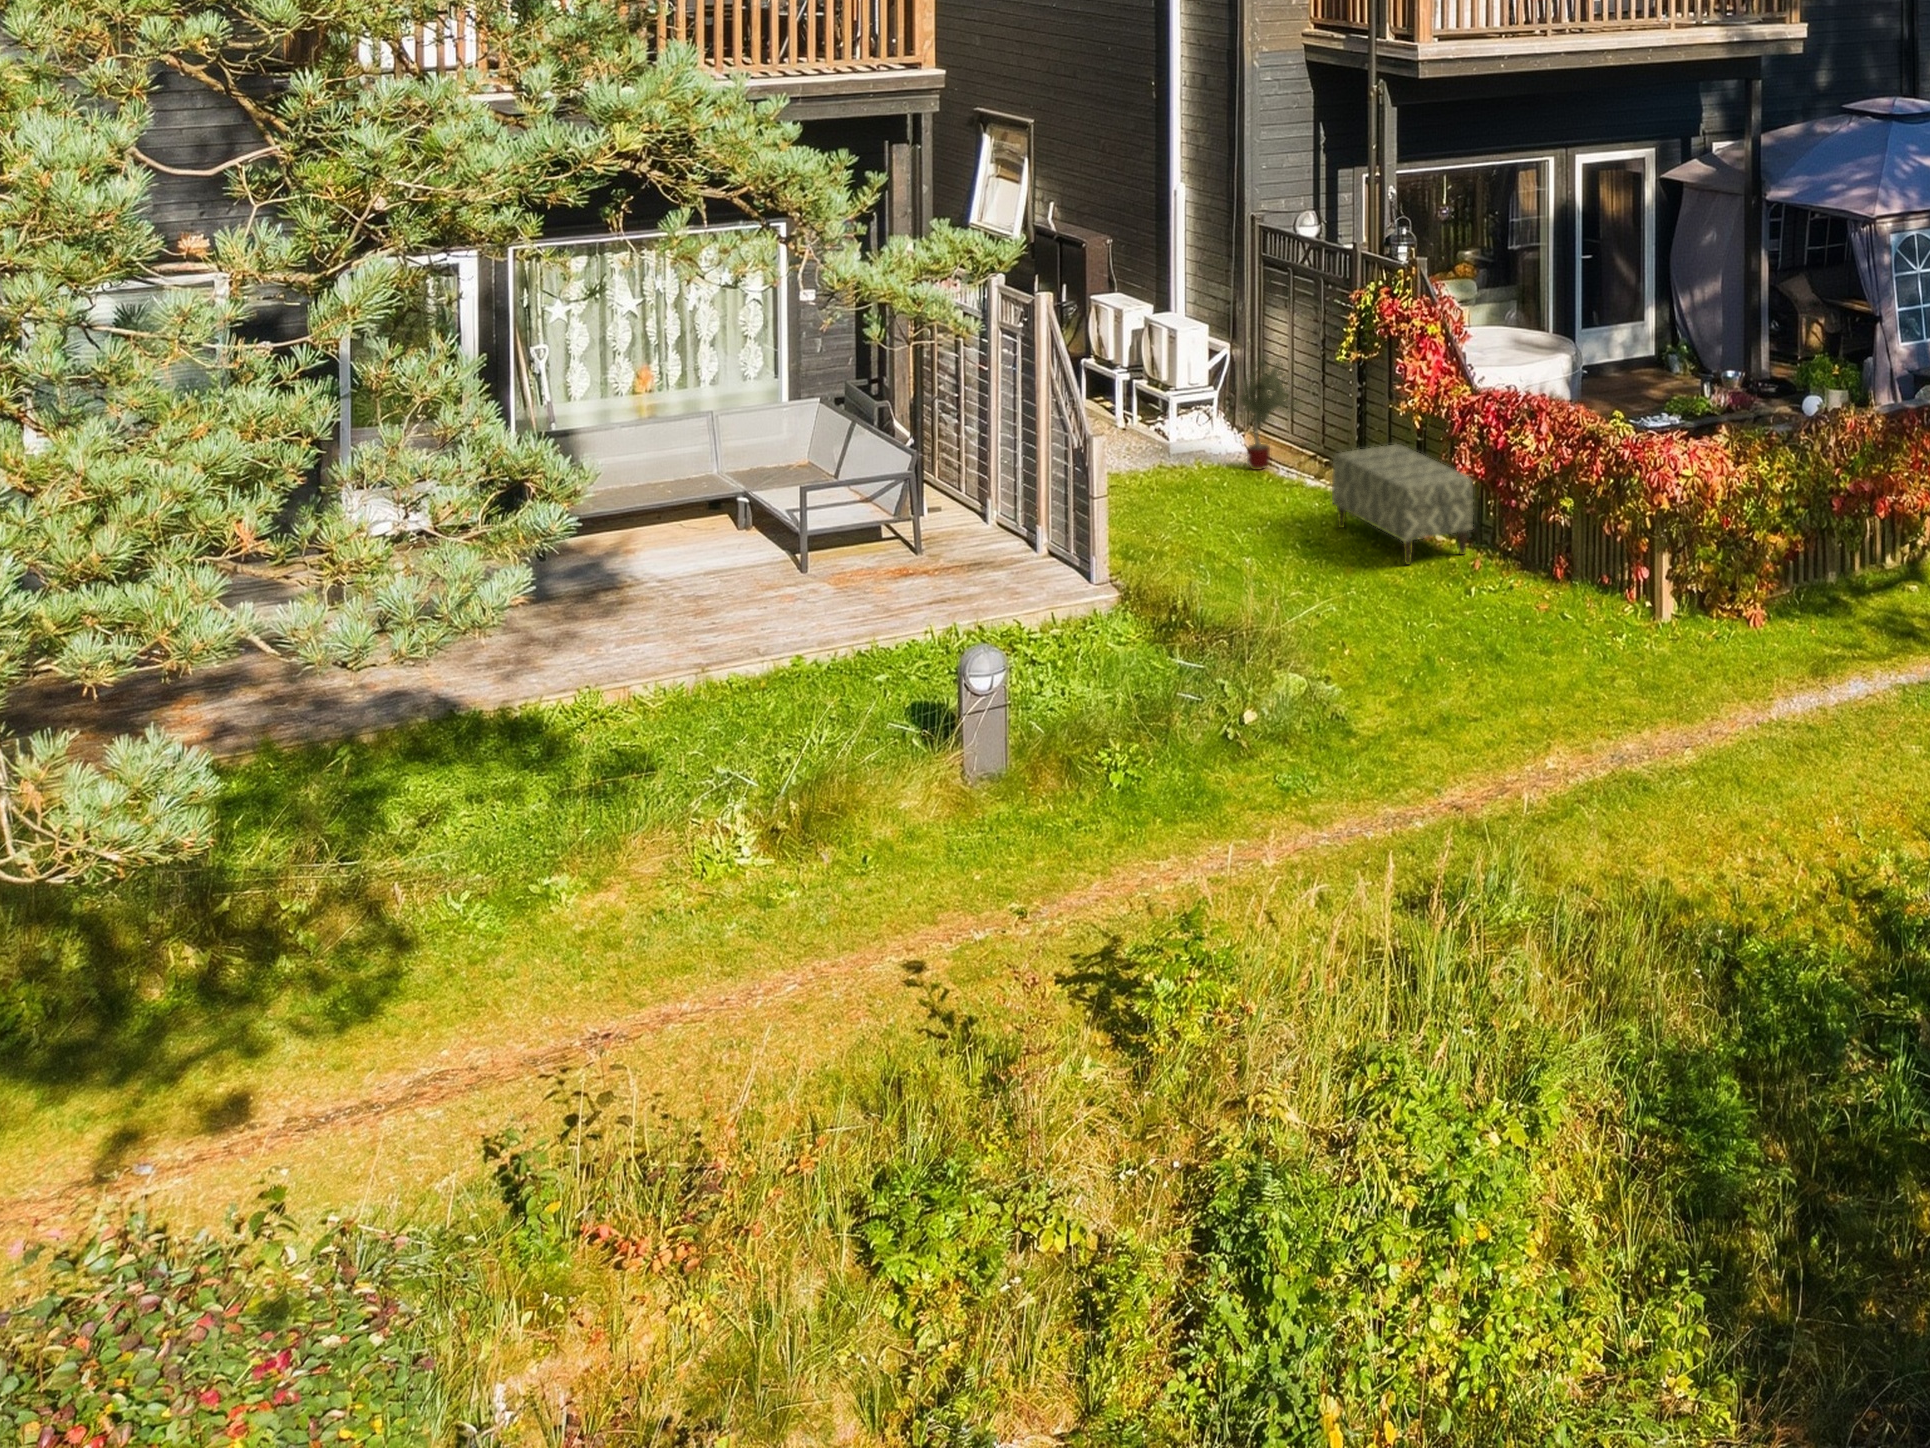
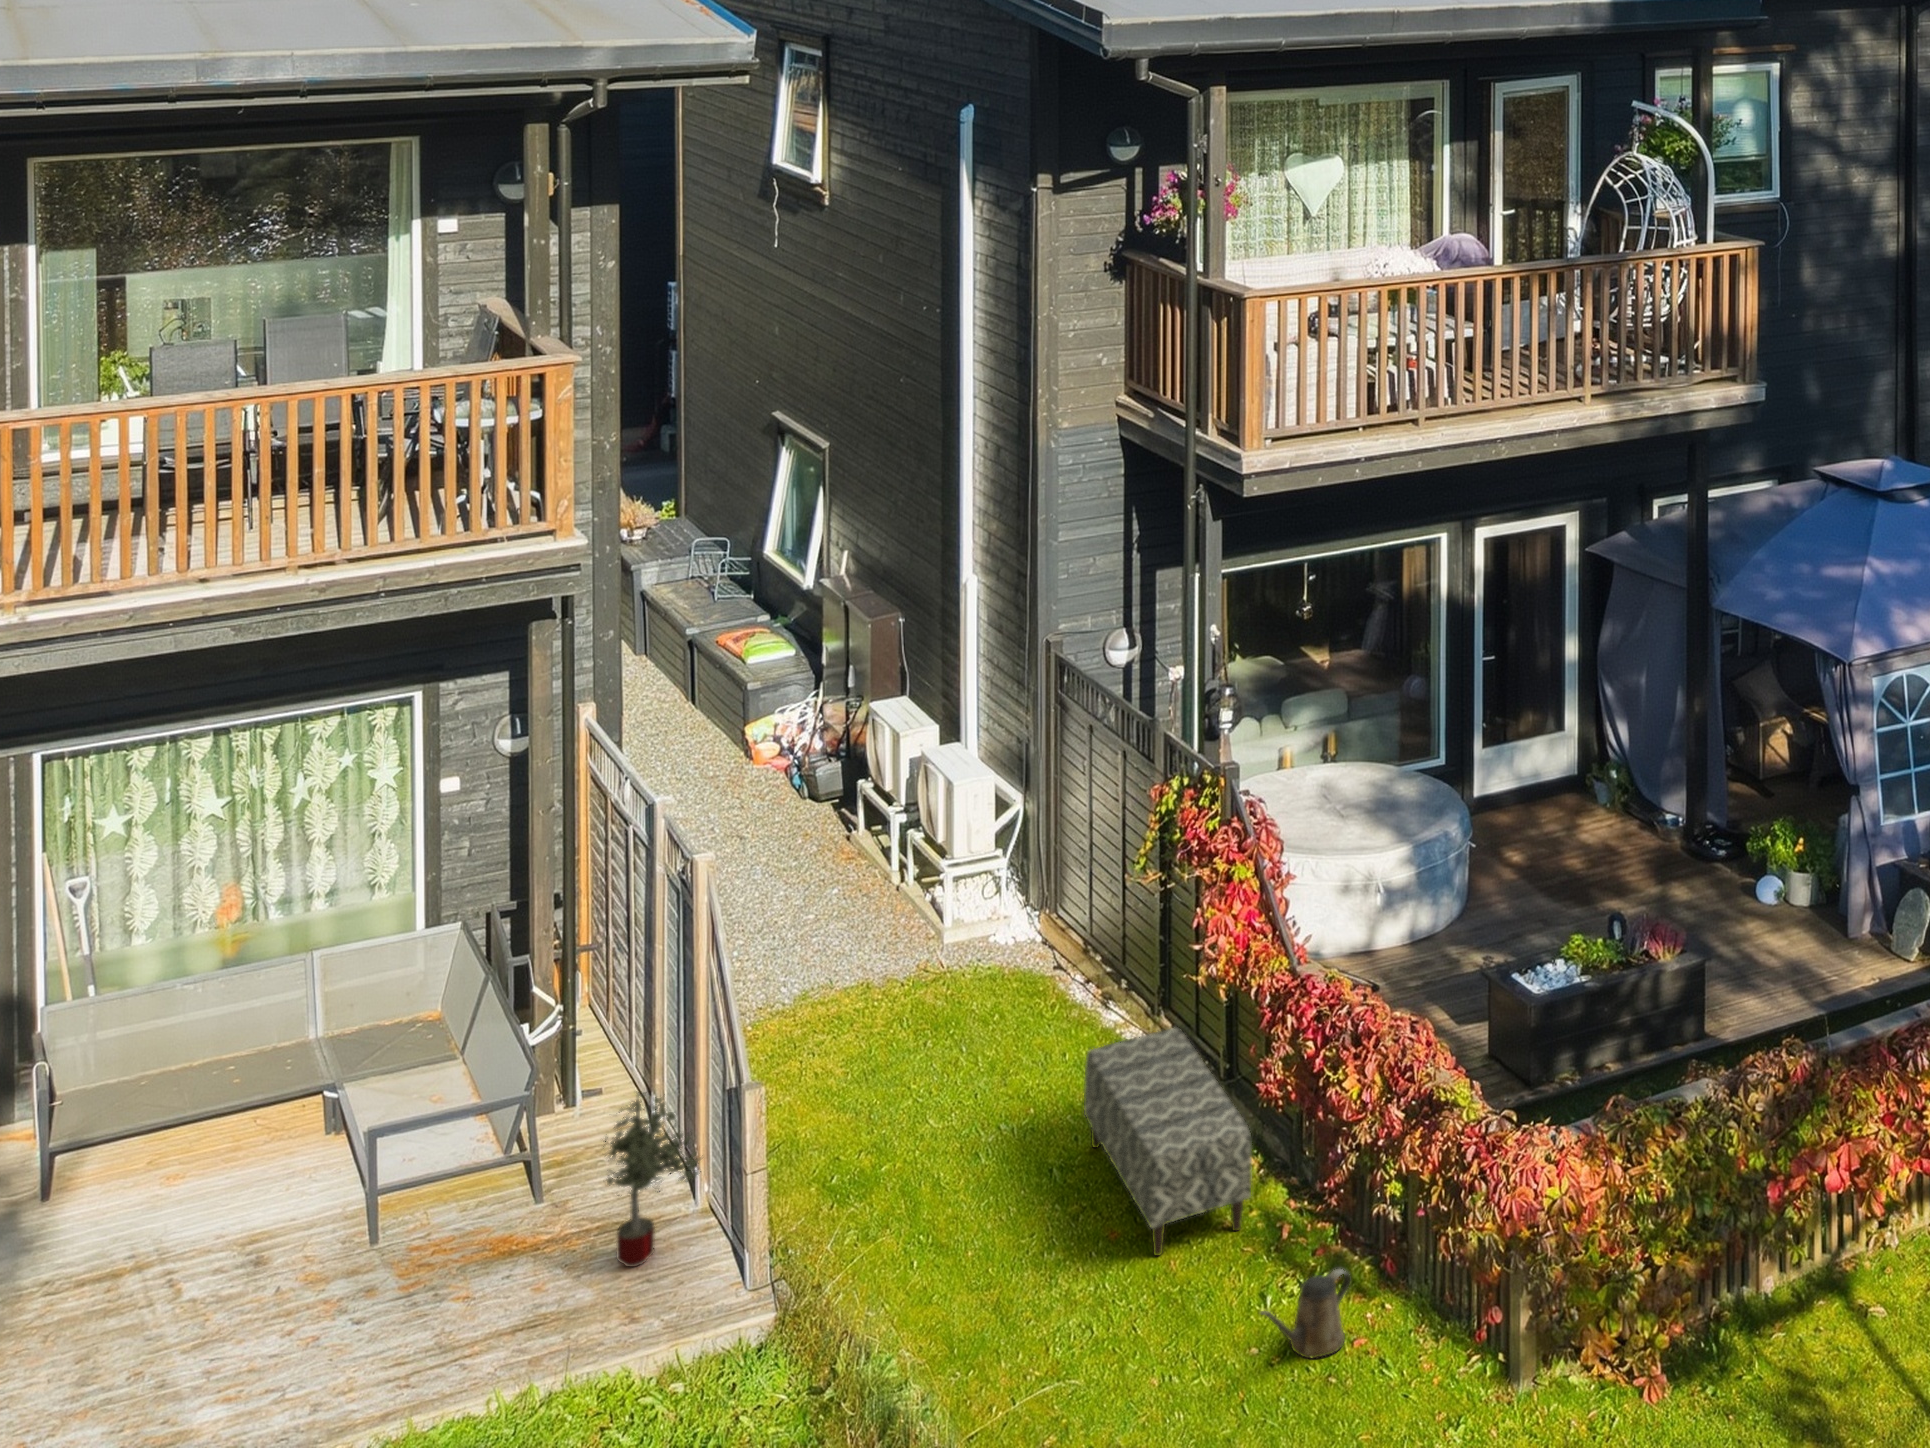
potted tree: present [1240,357,1301,470] -> present [603,1092,701,1267]
watering can: none [1502,545,1560,597] -> present [1261,1269,1350,1358]

